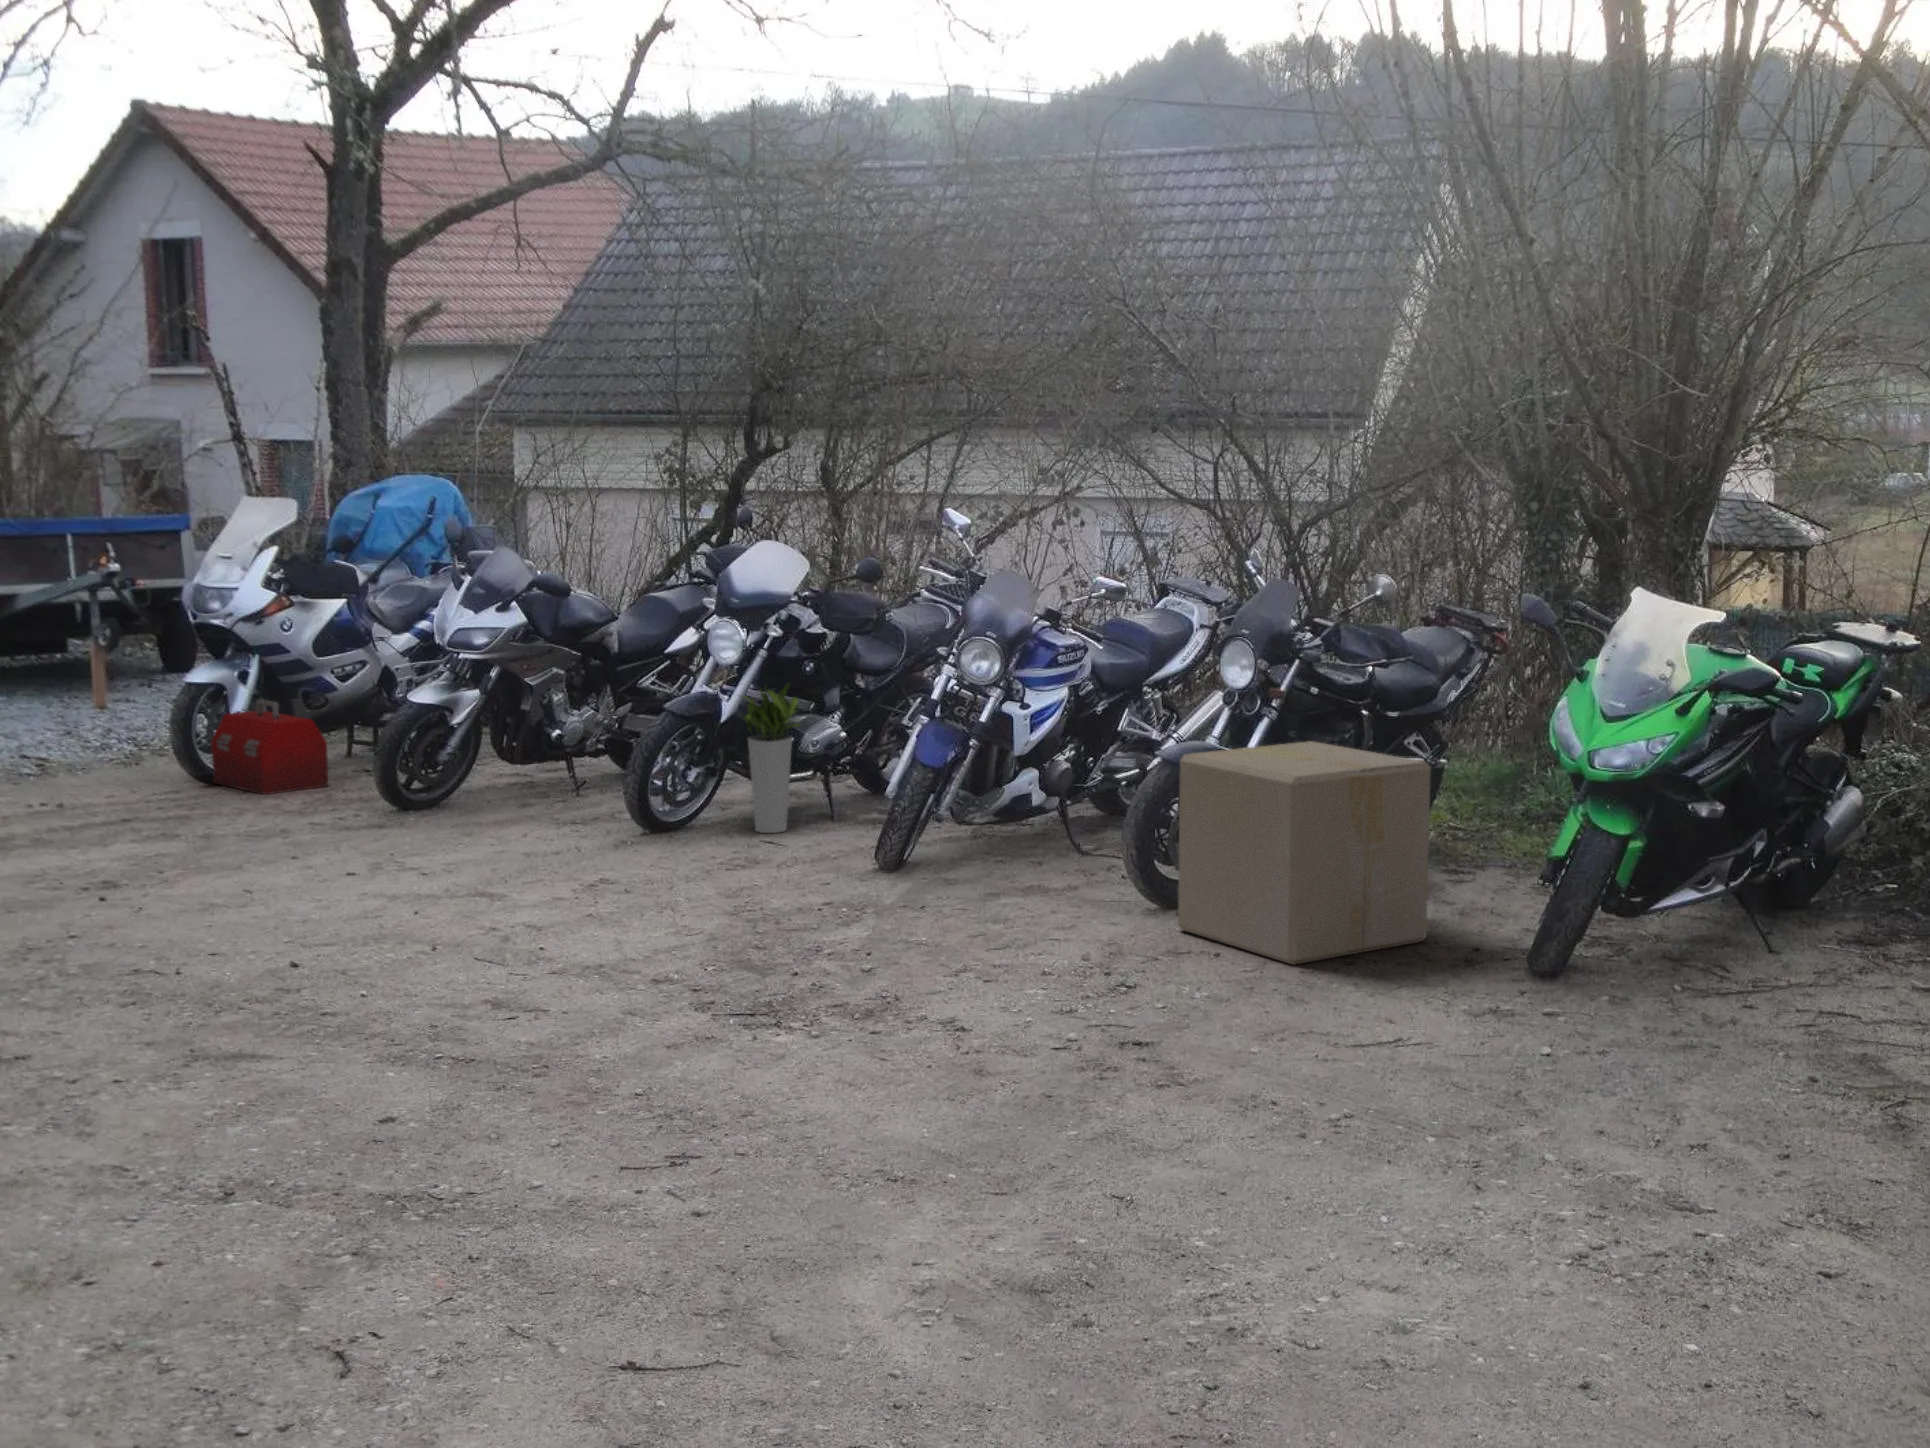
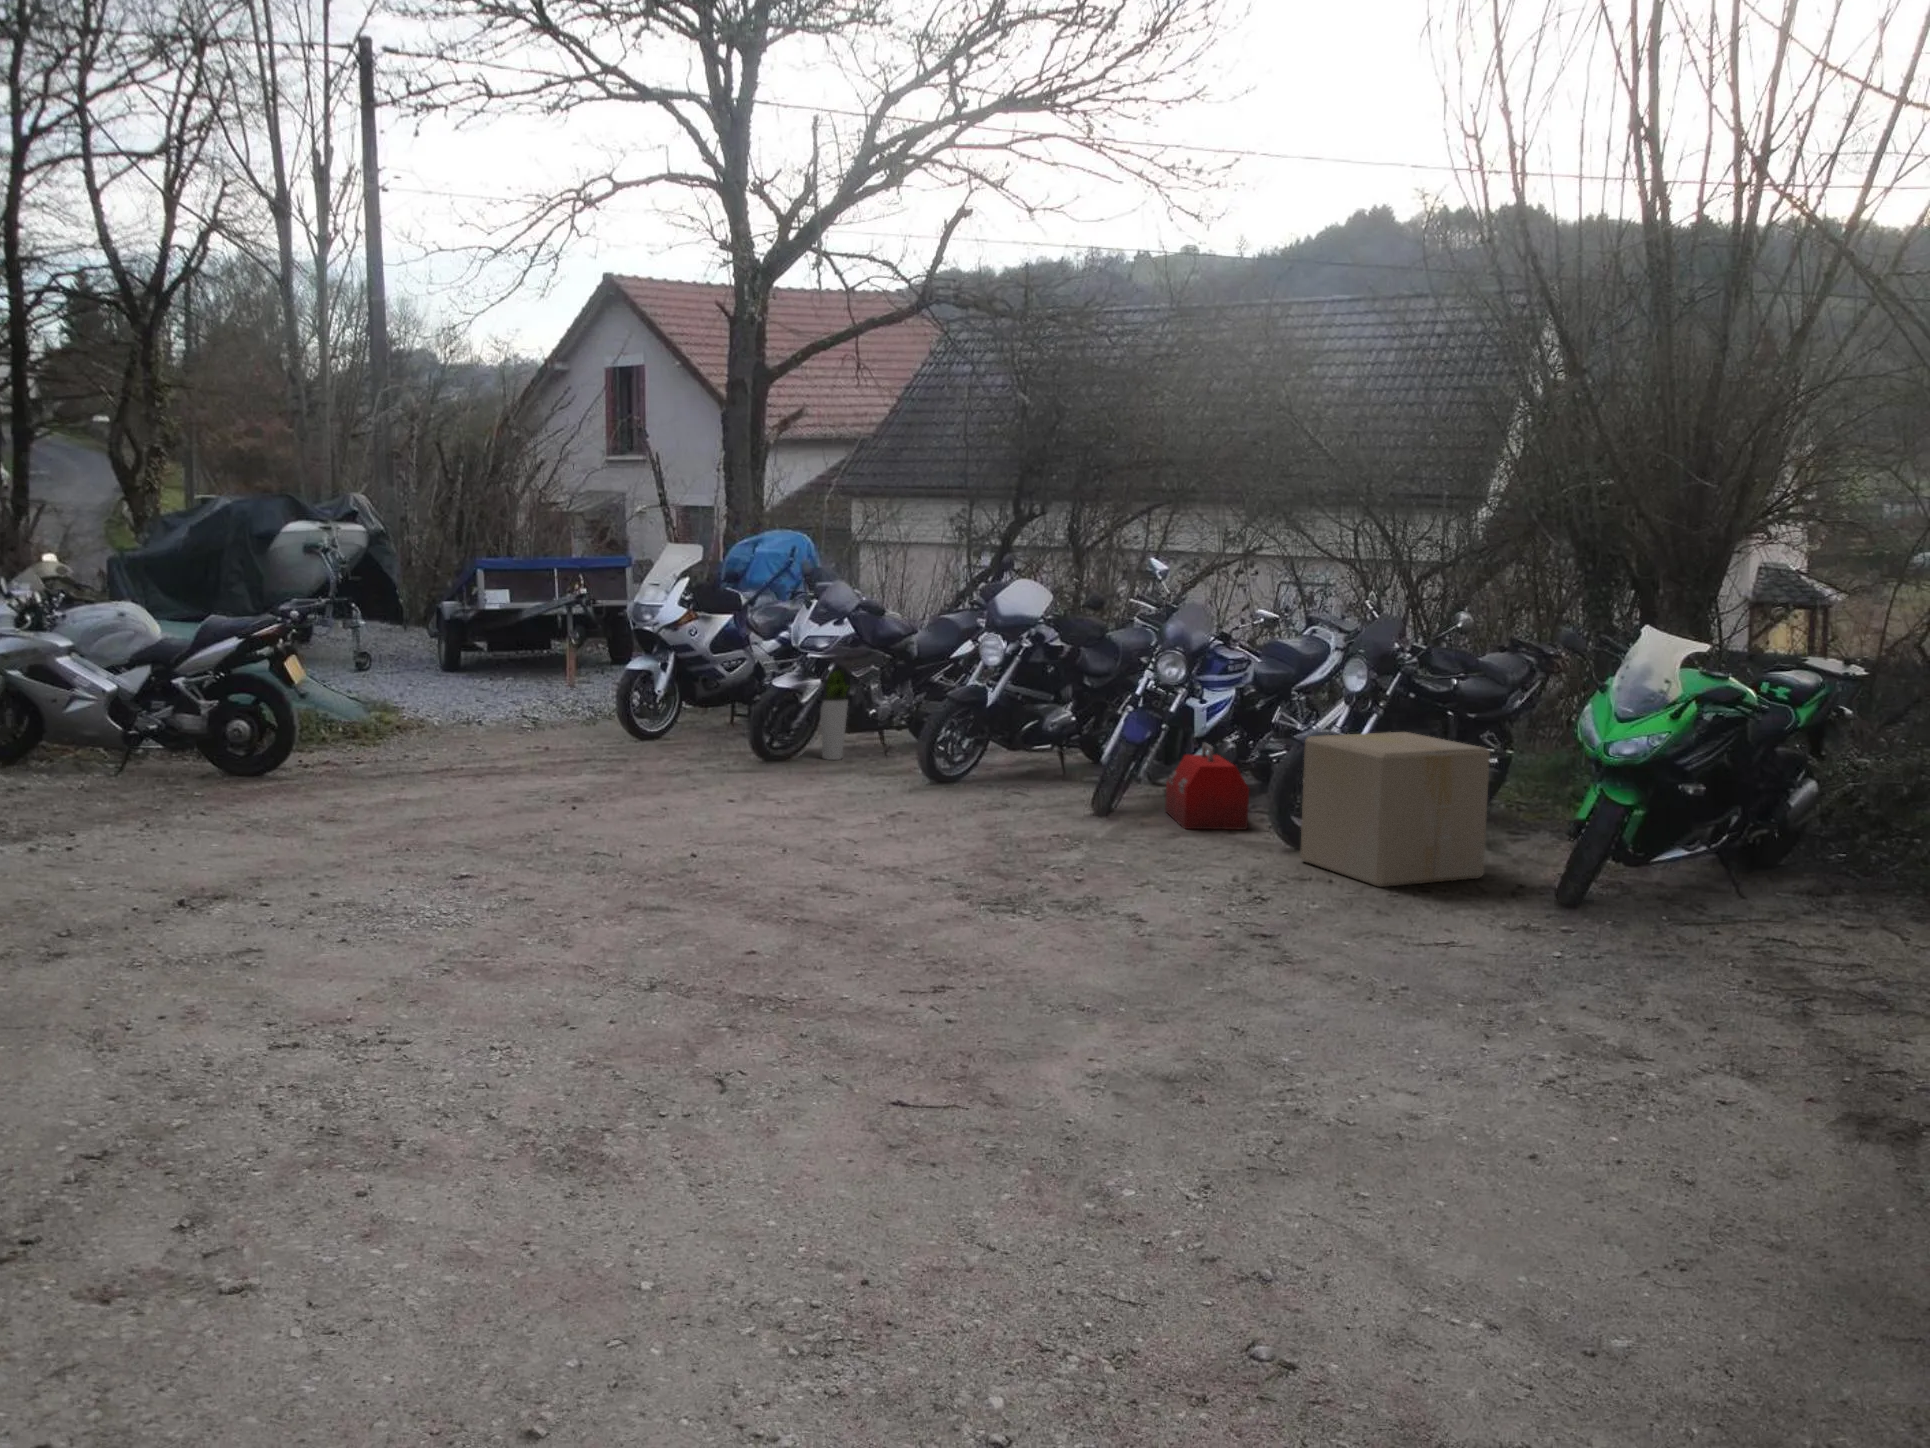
planter: present [742,684,800,833] -> present [820,669,849,760]
toolbox: present [212,699,328,794] -> present [1165,743,1249,829]

